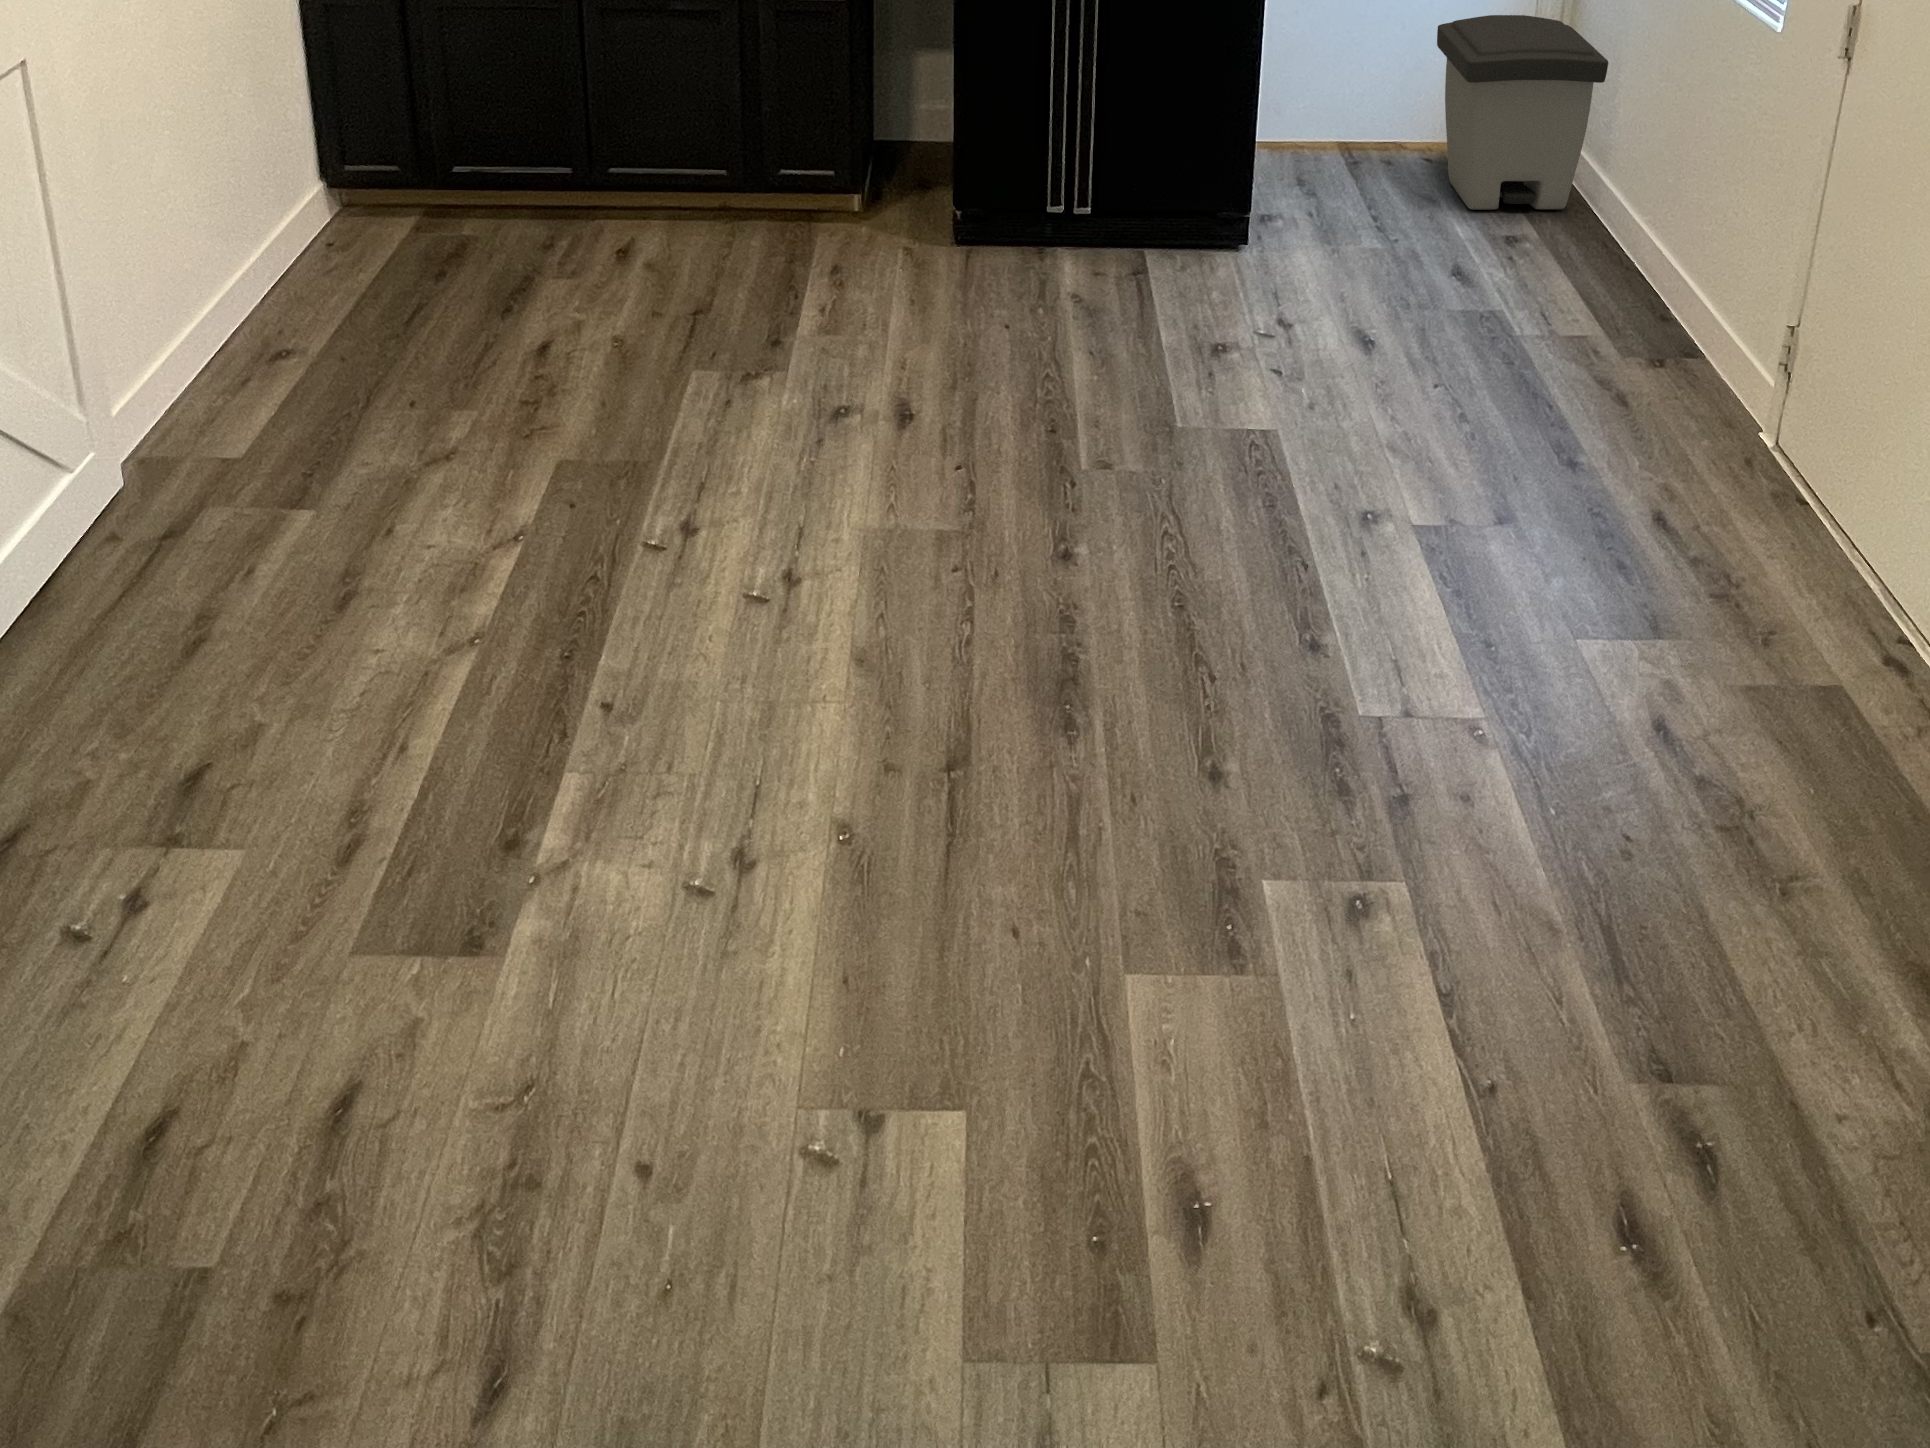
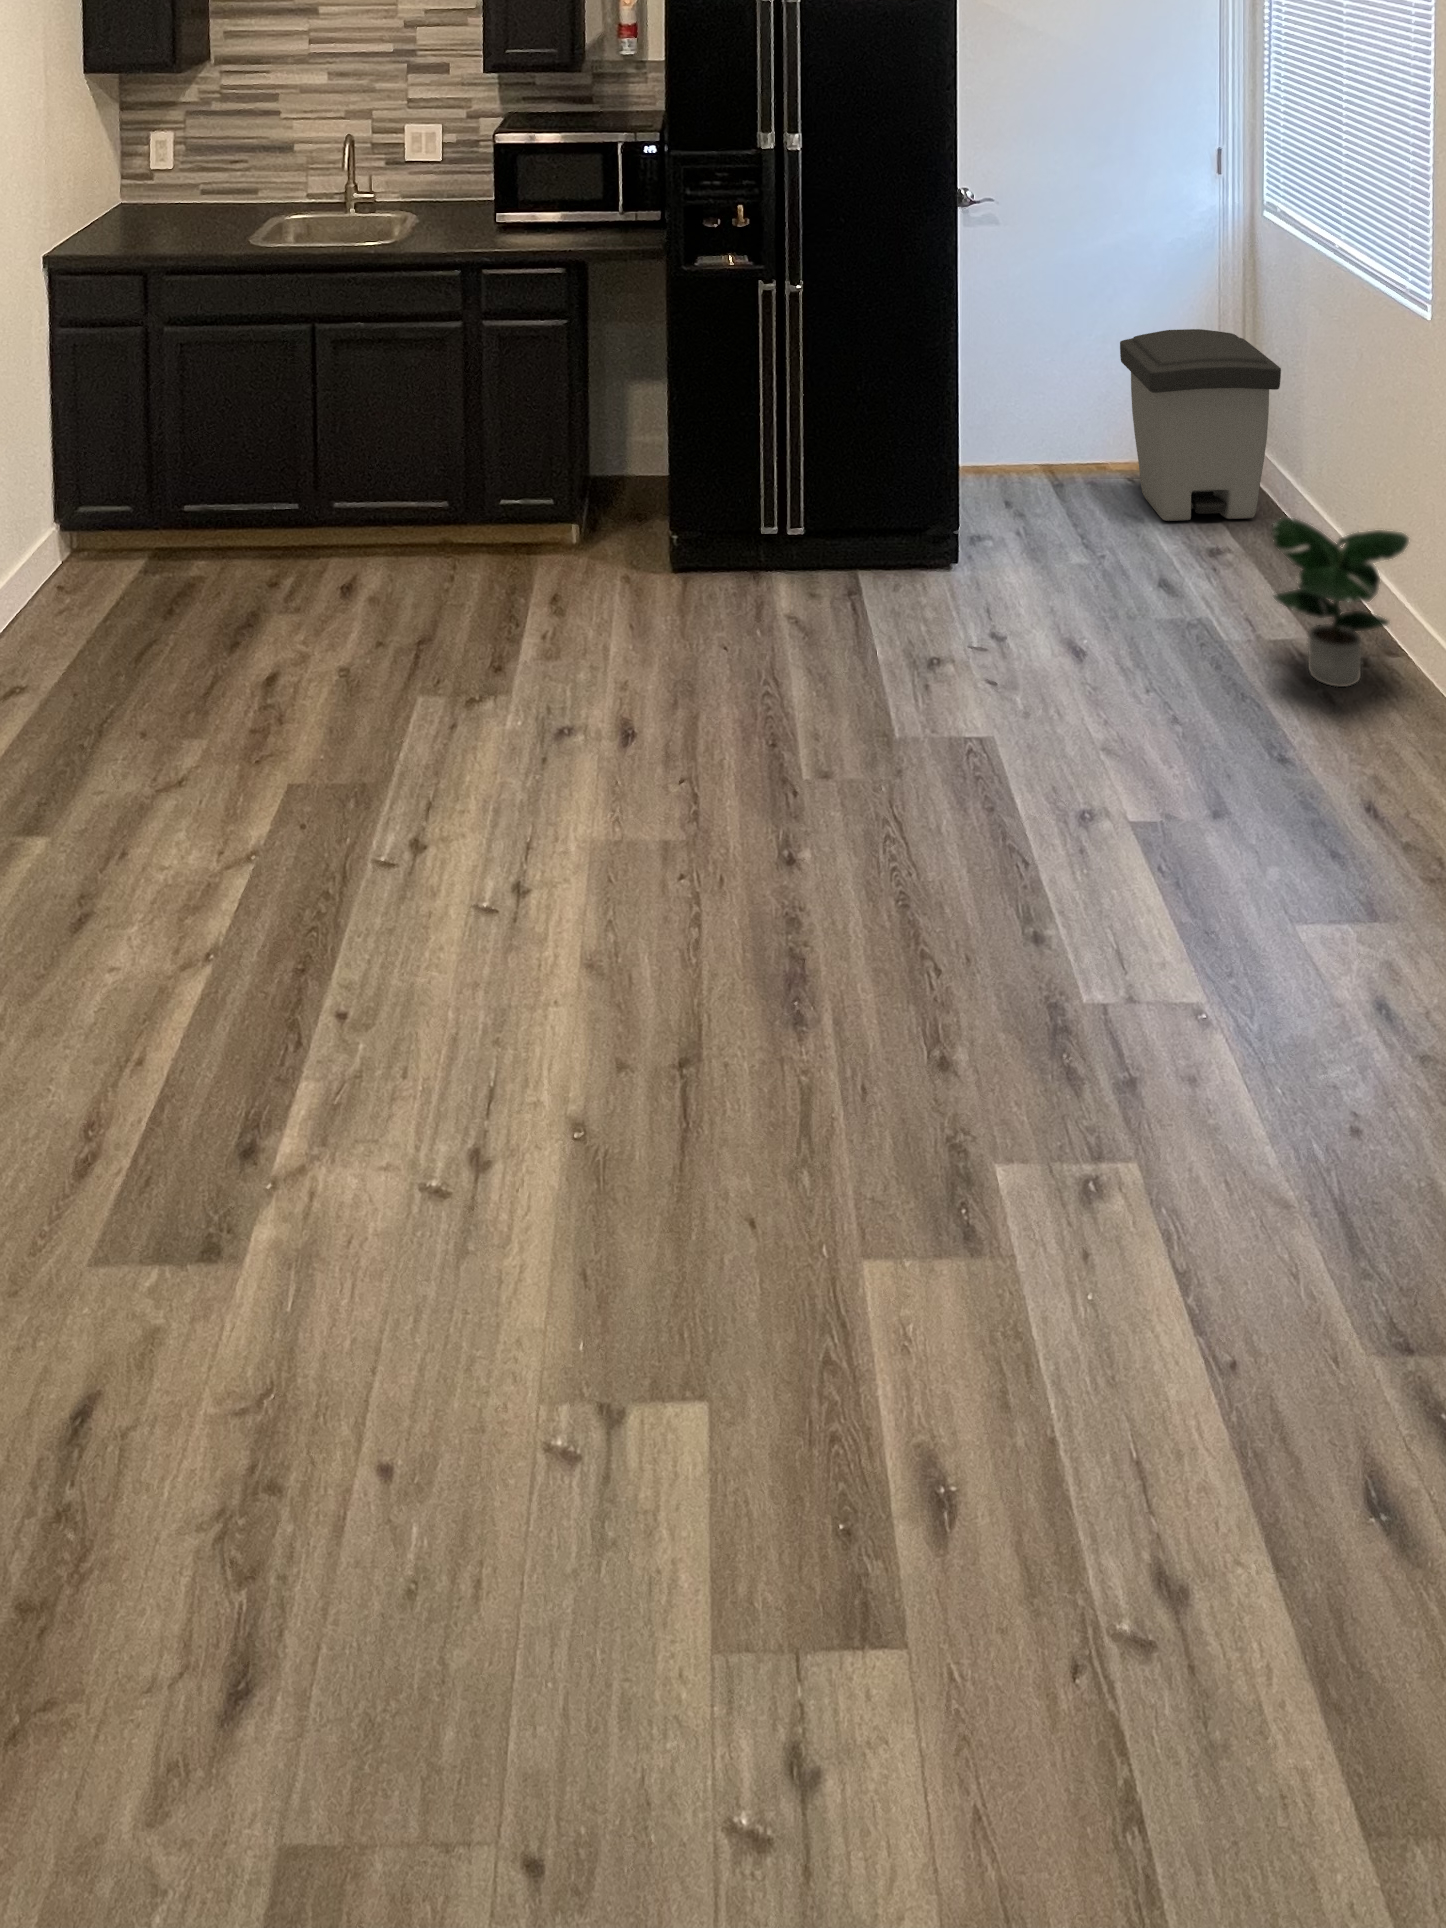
potted plant: none [1581,225,1733,394] -> present [1272,518,1409,687]

